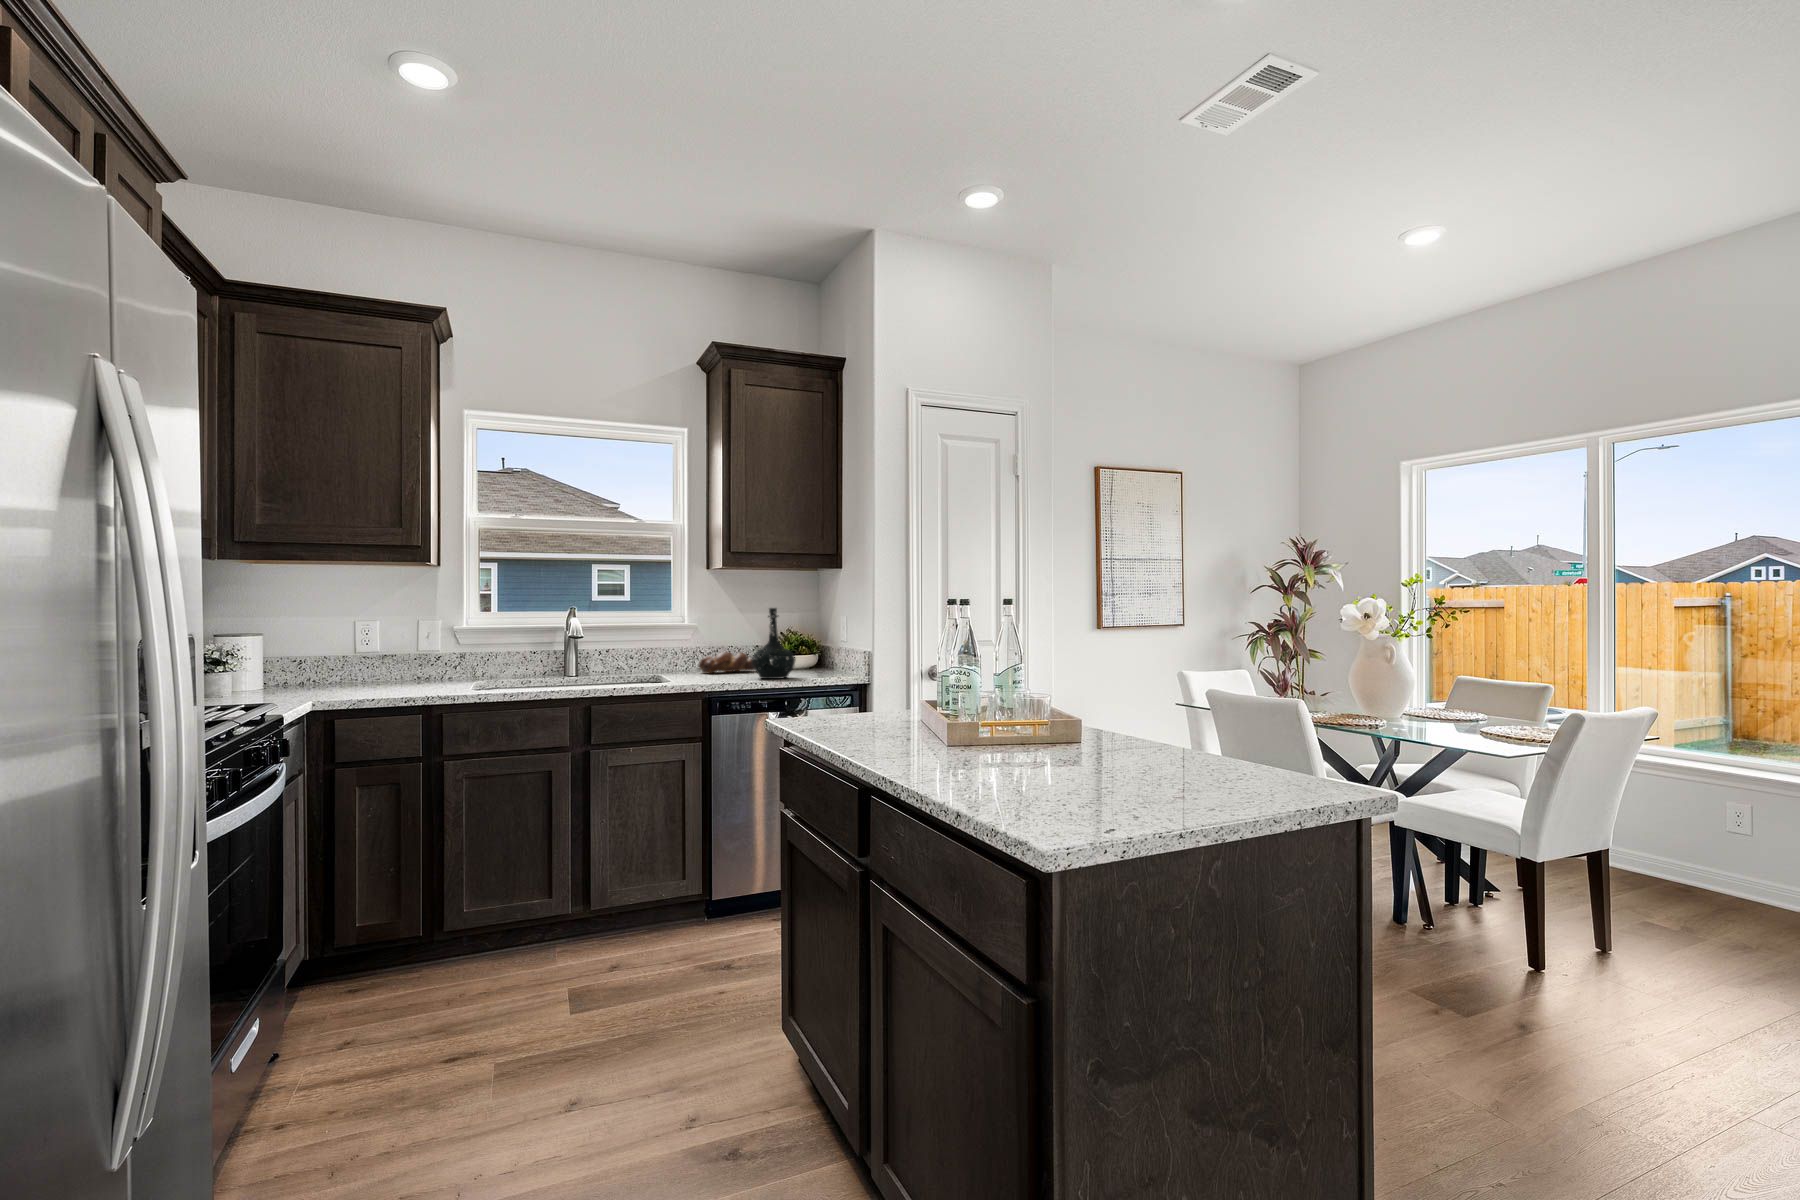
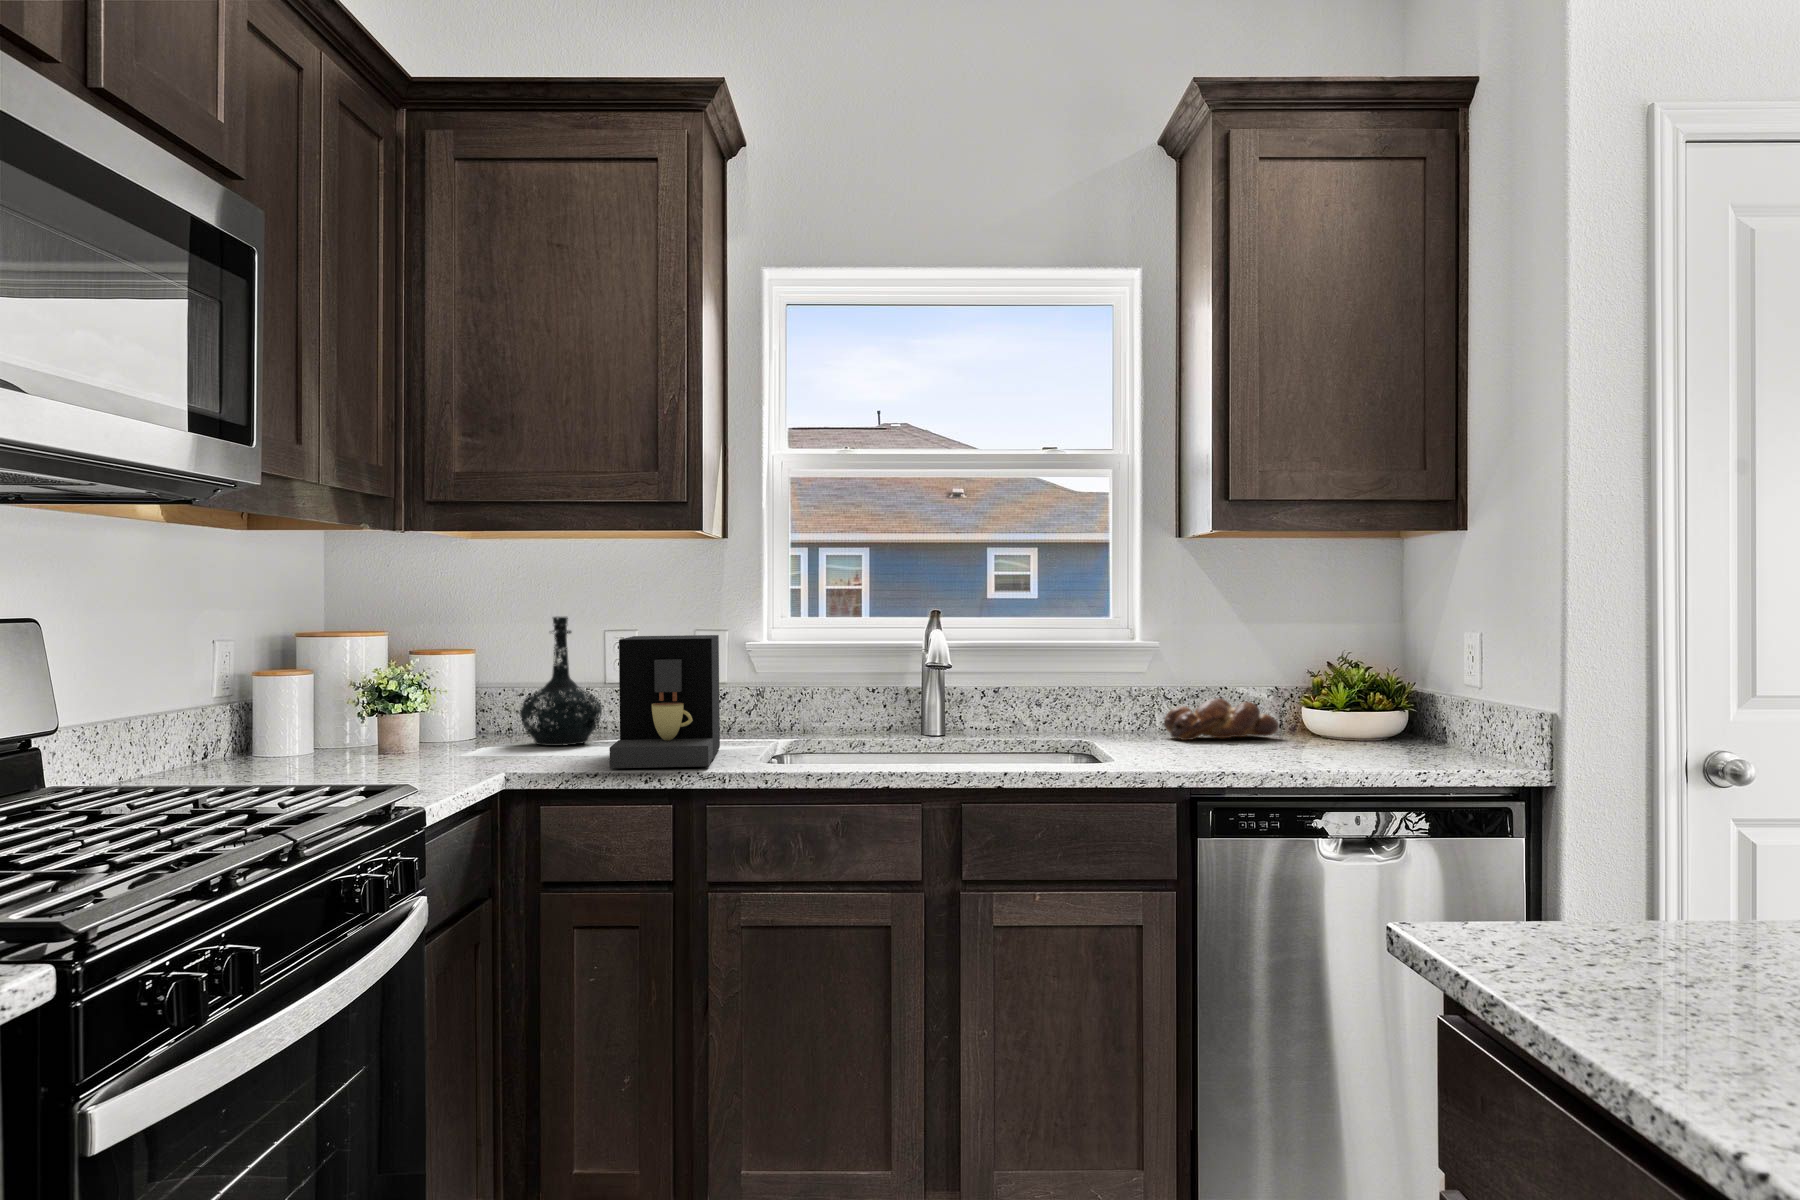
bottle: present [751,608,796,679] -> present [520,617,602,746]
coffee maker: none [383,621,444,696] -> present [609,635,720,768]

